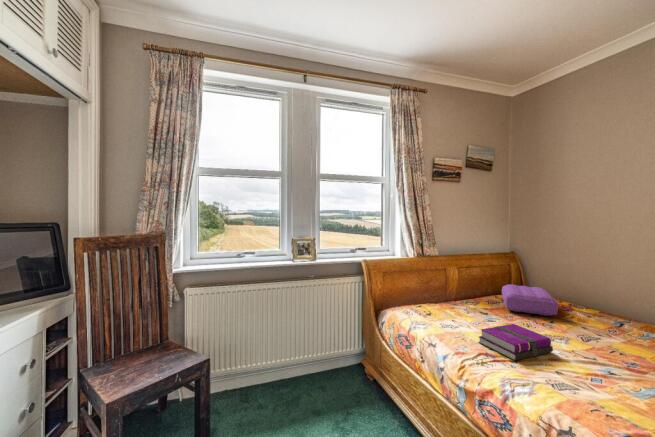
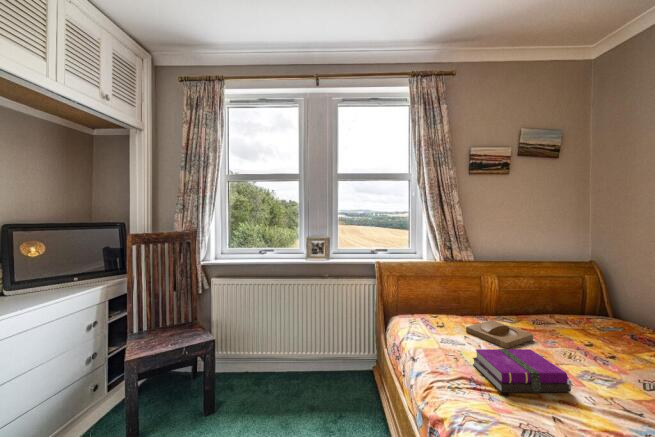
pillow: present [502,284,558,316] -> none [552,302,630,348]
tray: none [450,304,498,326] -> present [466,320,533,349]

